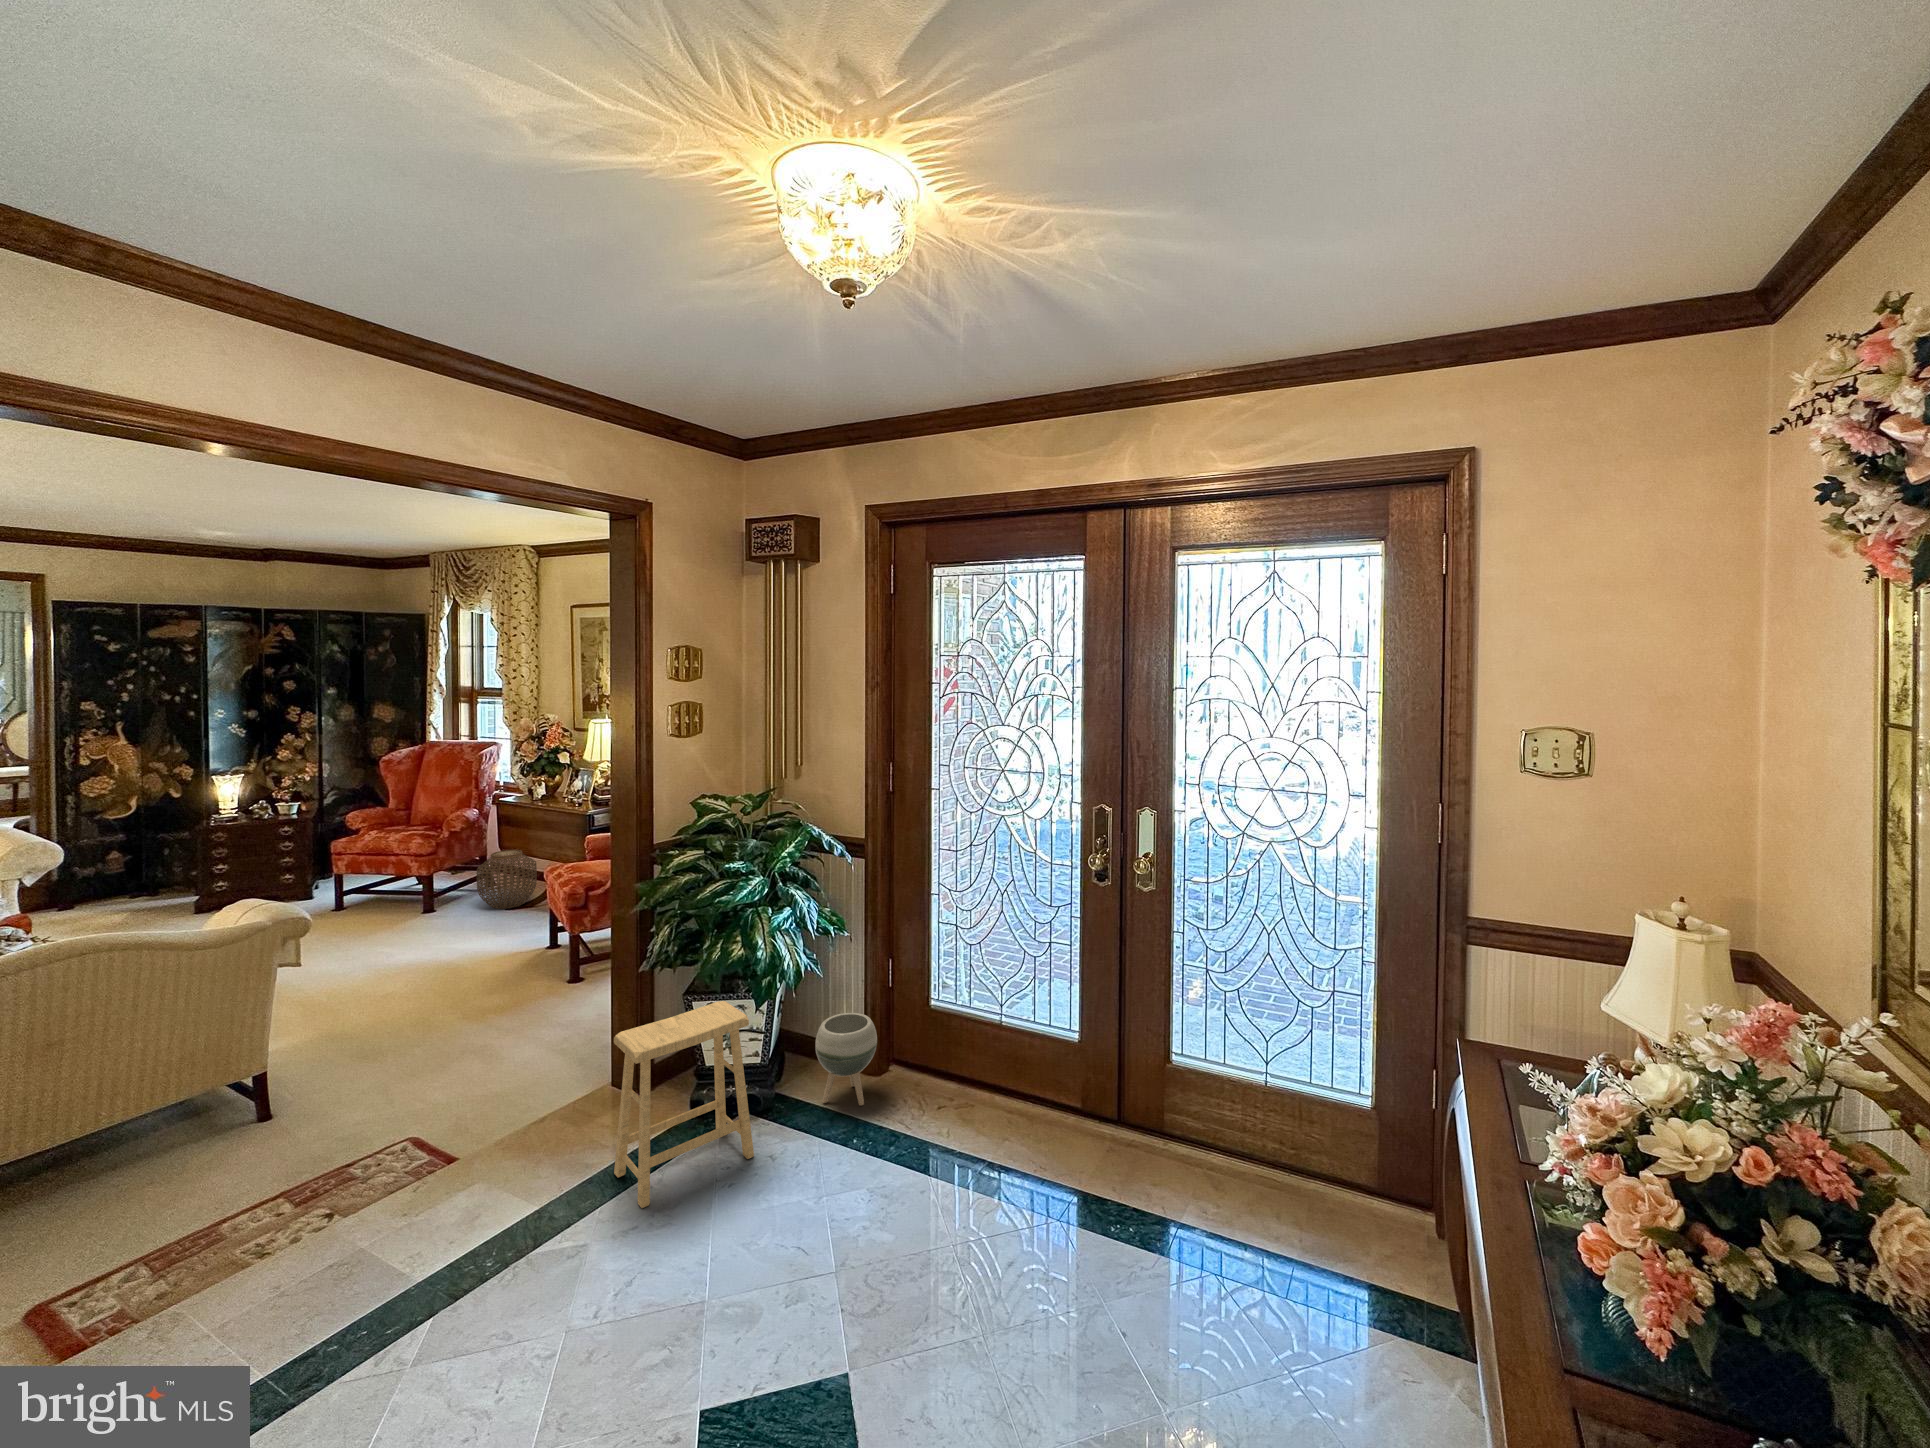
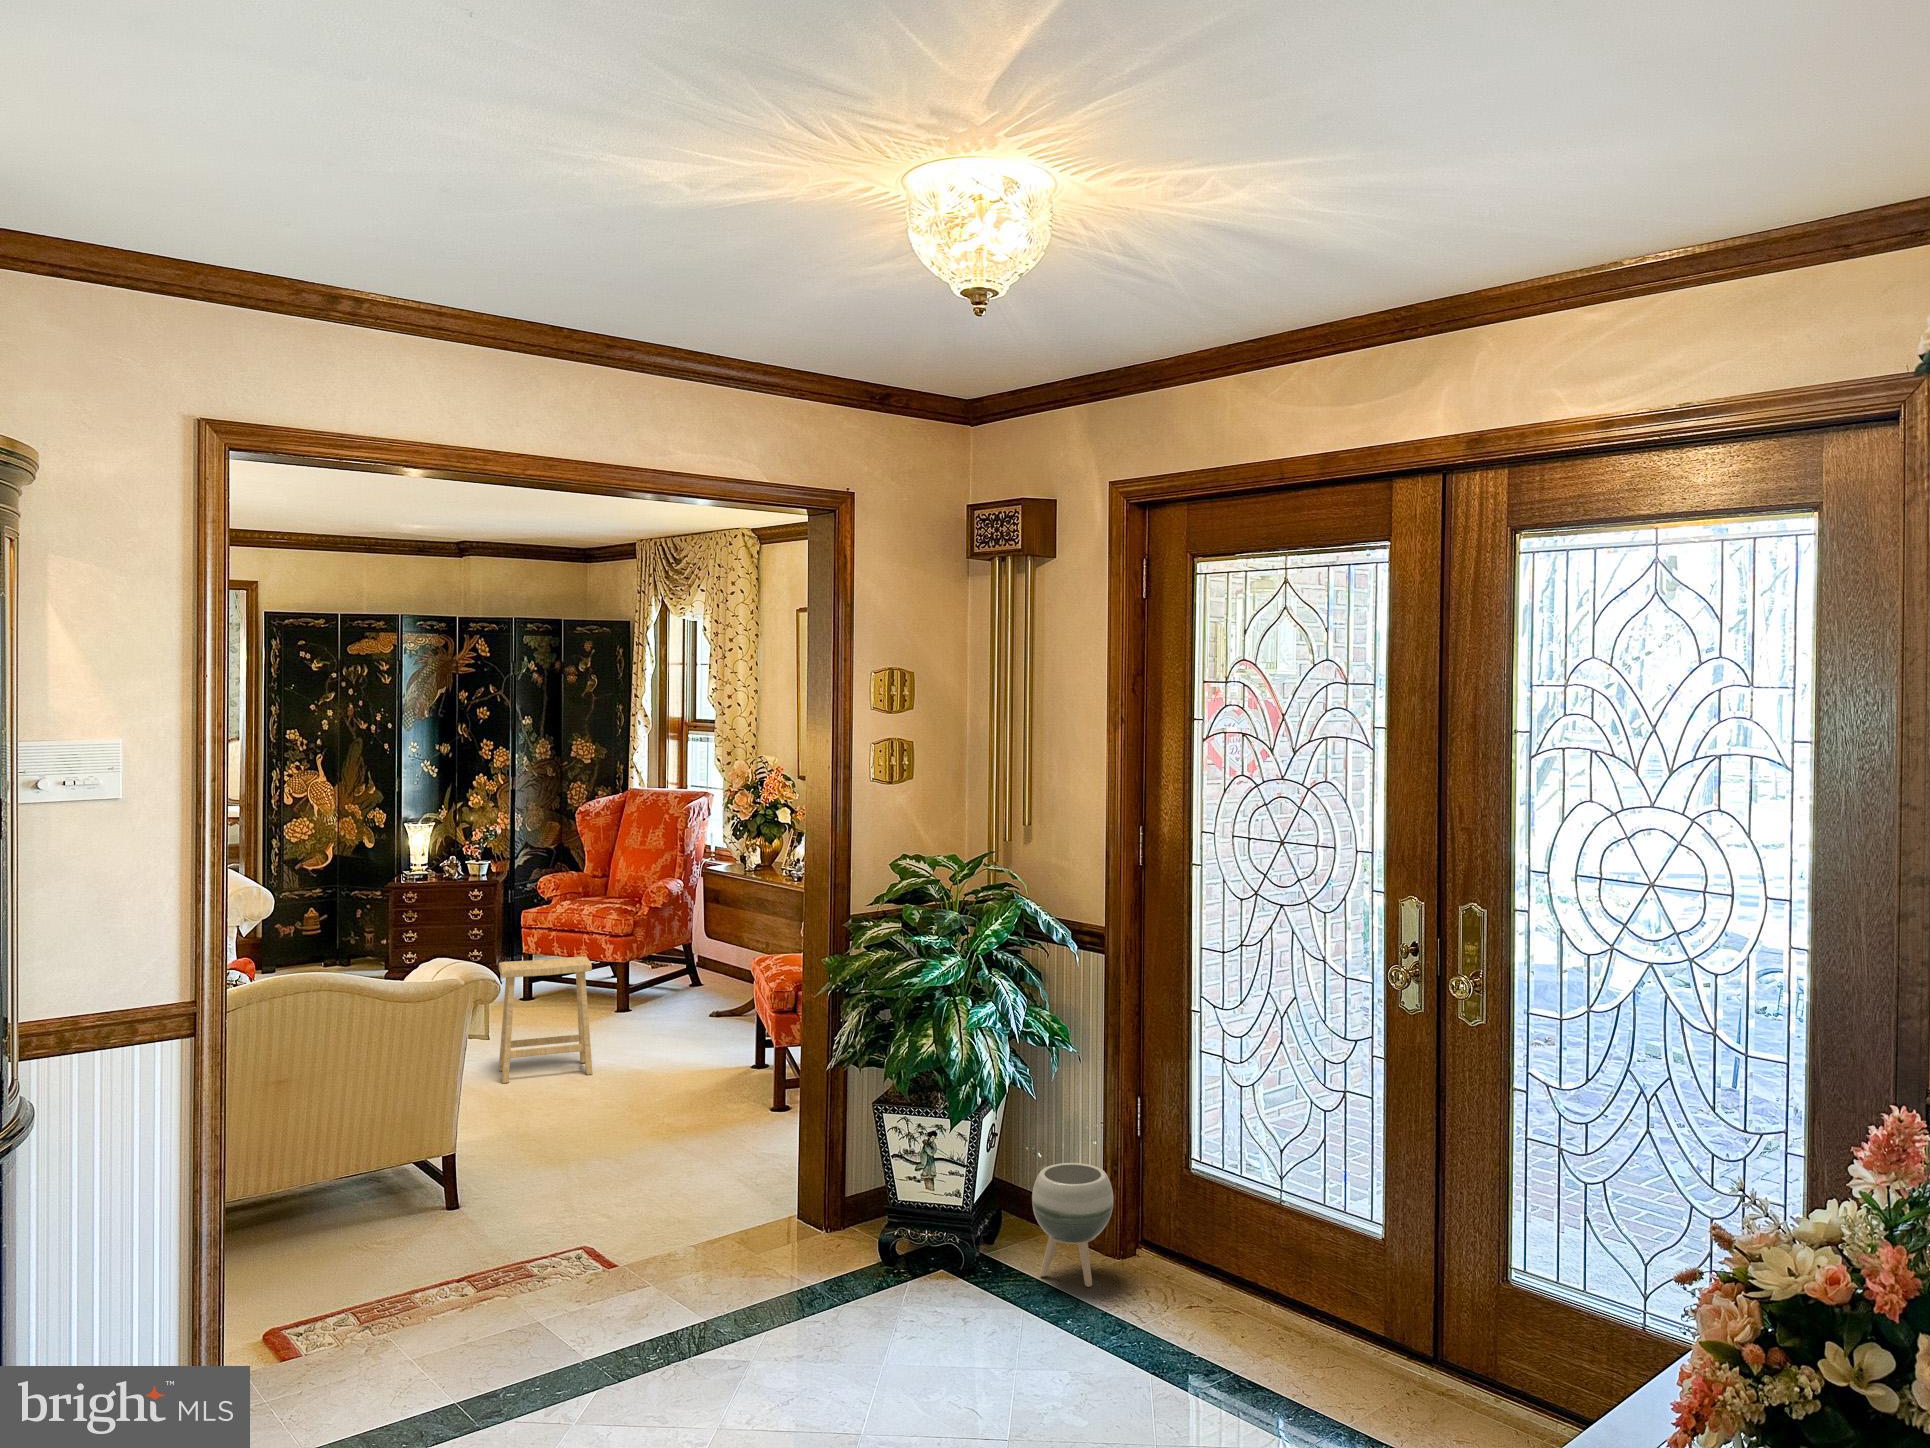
woven basket: present [477,850,537,909] -> none [674,937,743,1014]
footstool: present [614,1001,754,1208] -> present [499,956,593,1083]

